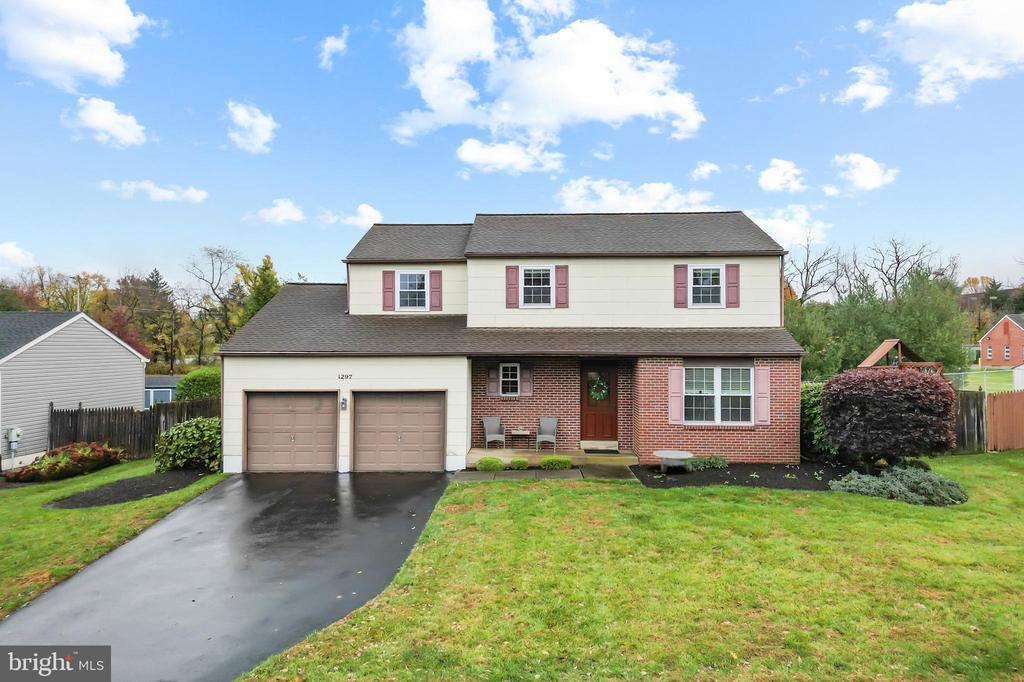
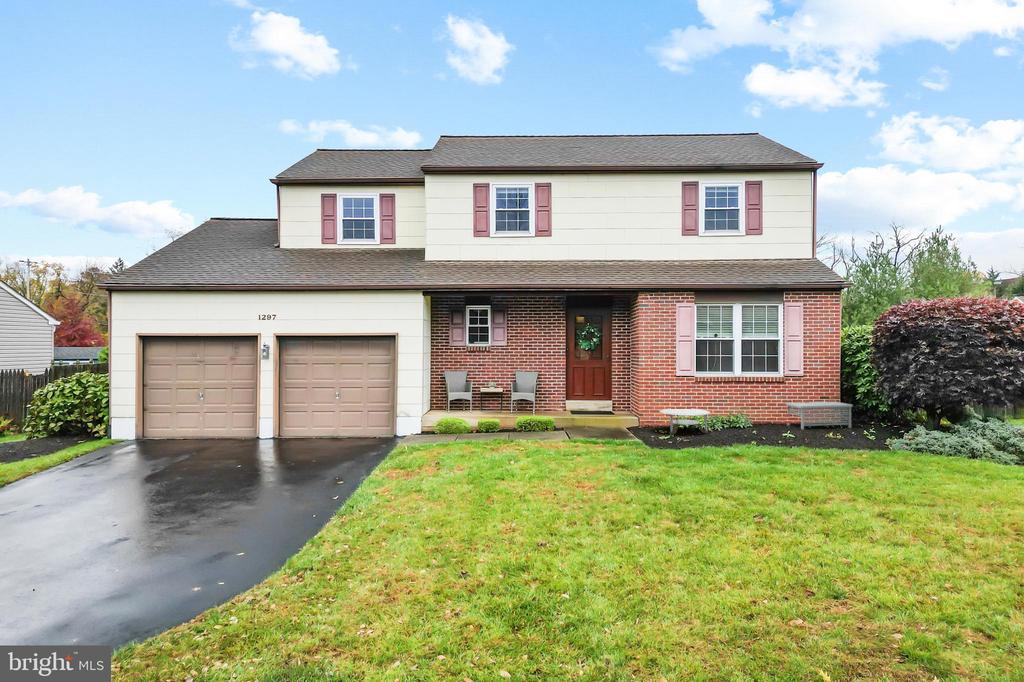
storage bench: none [754,445,809,469] -> present [786,402,853,429]

